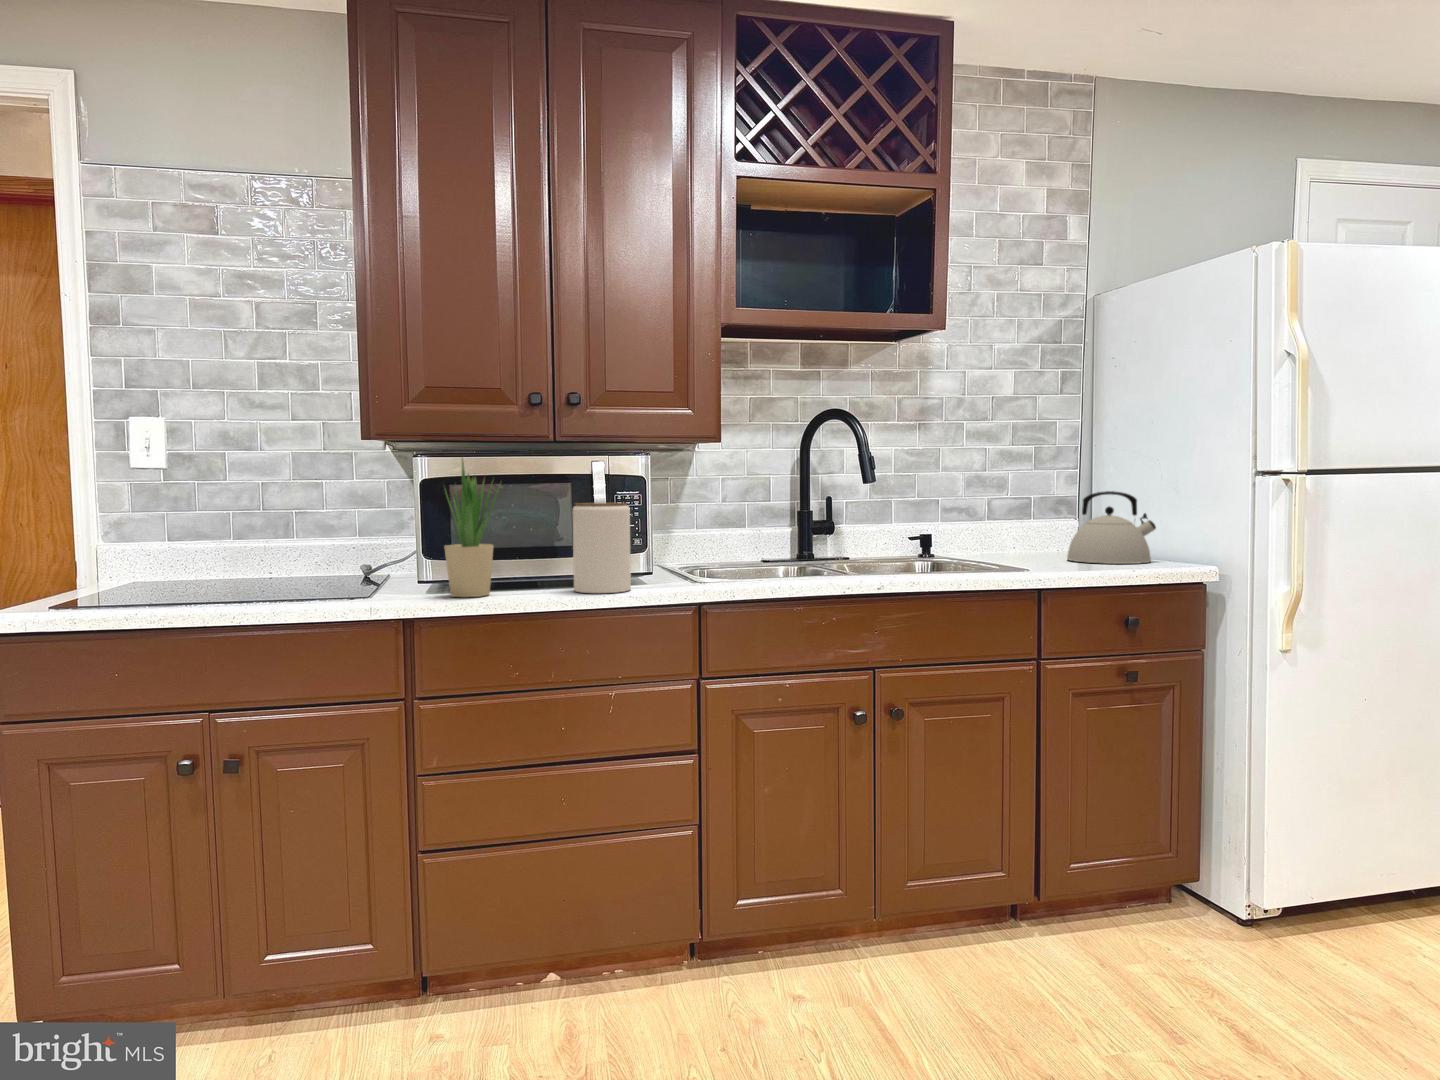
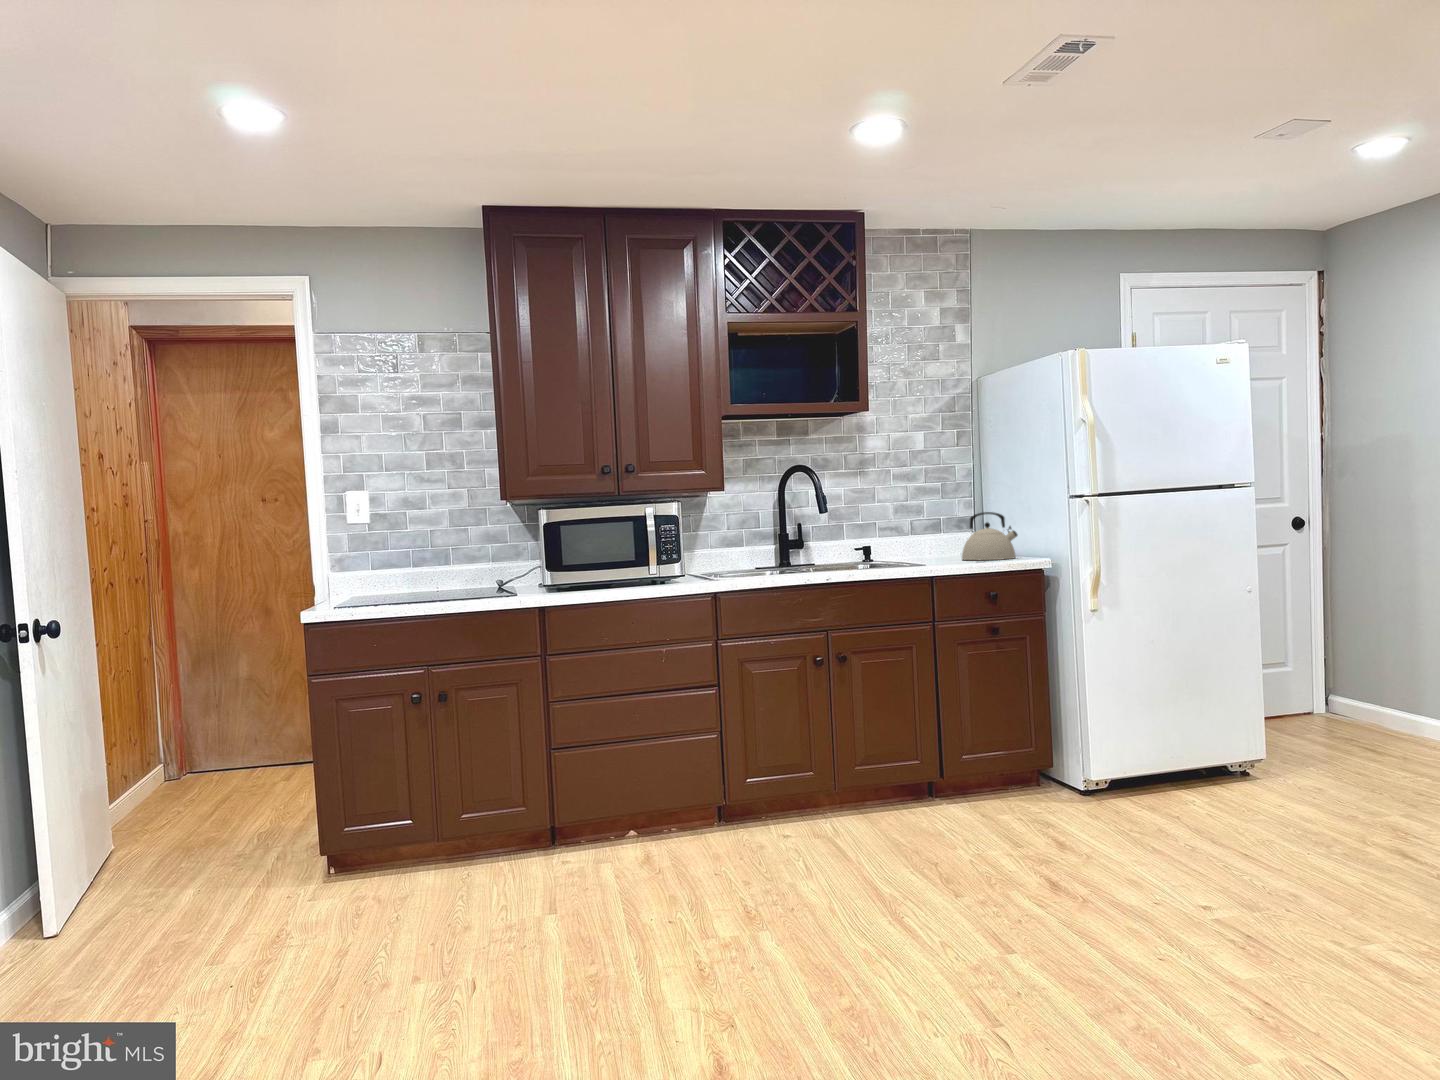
potted plant: present [444,460,500,597] -> none [559,508,594,593]
jar: present [573,503,631,593] -> none [636,532,673,588]

